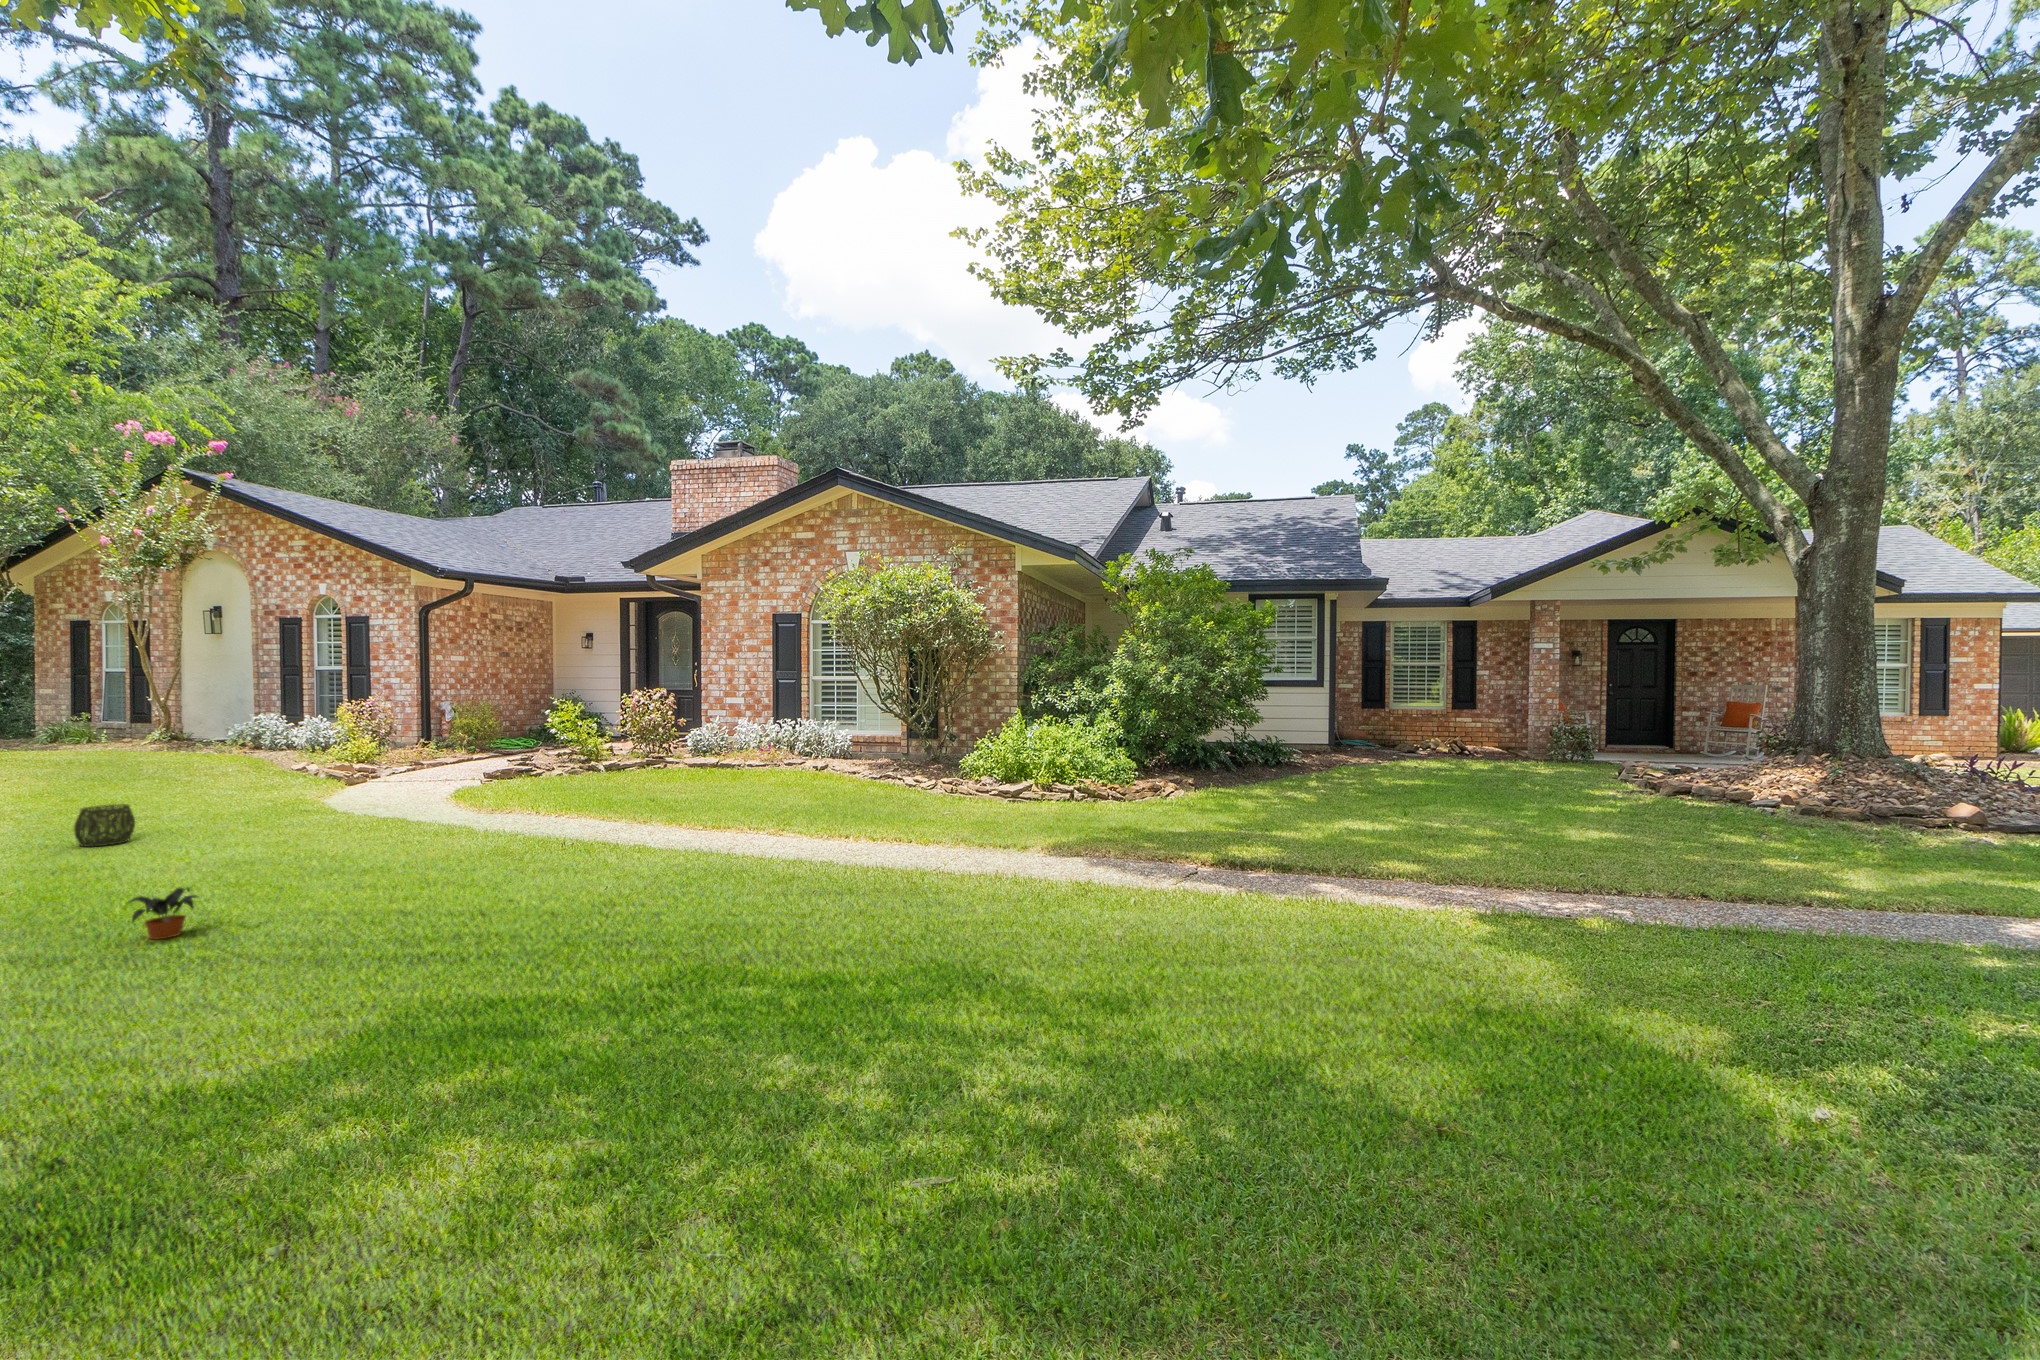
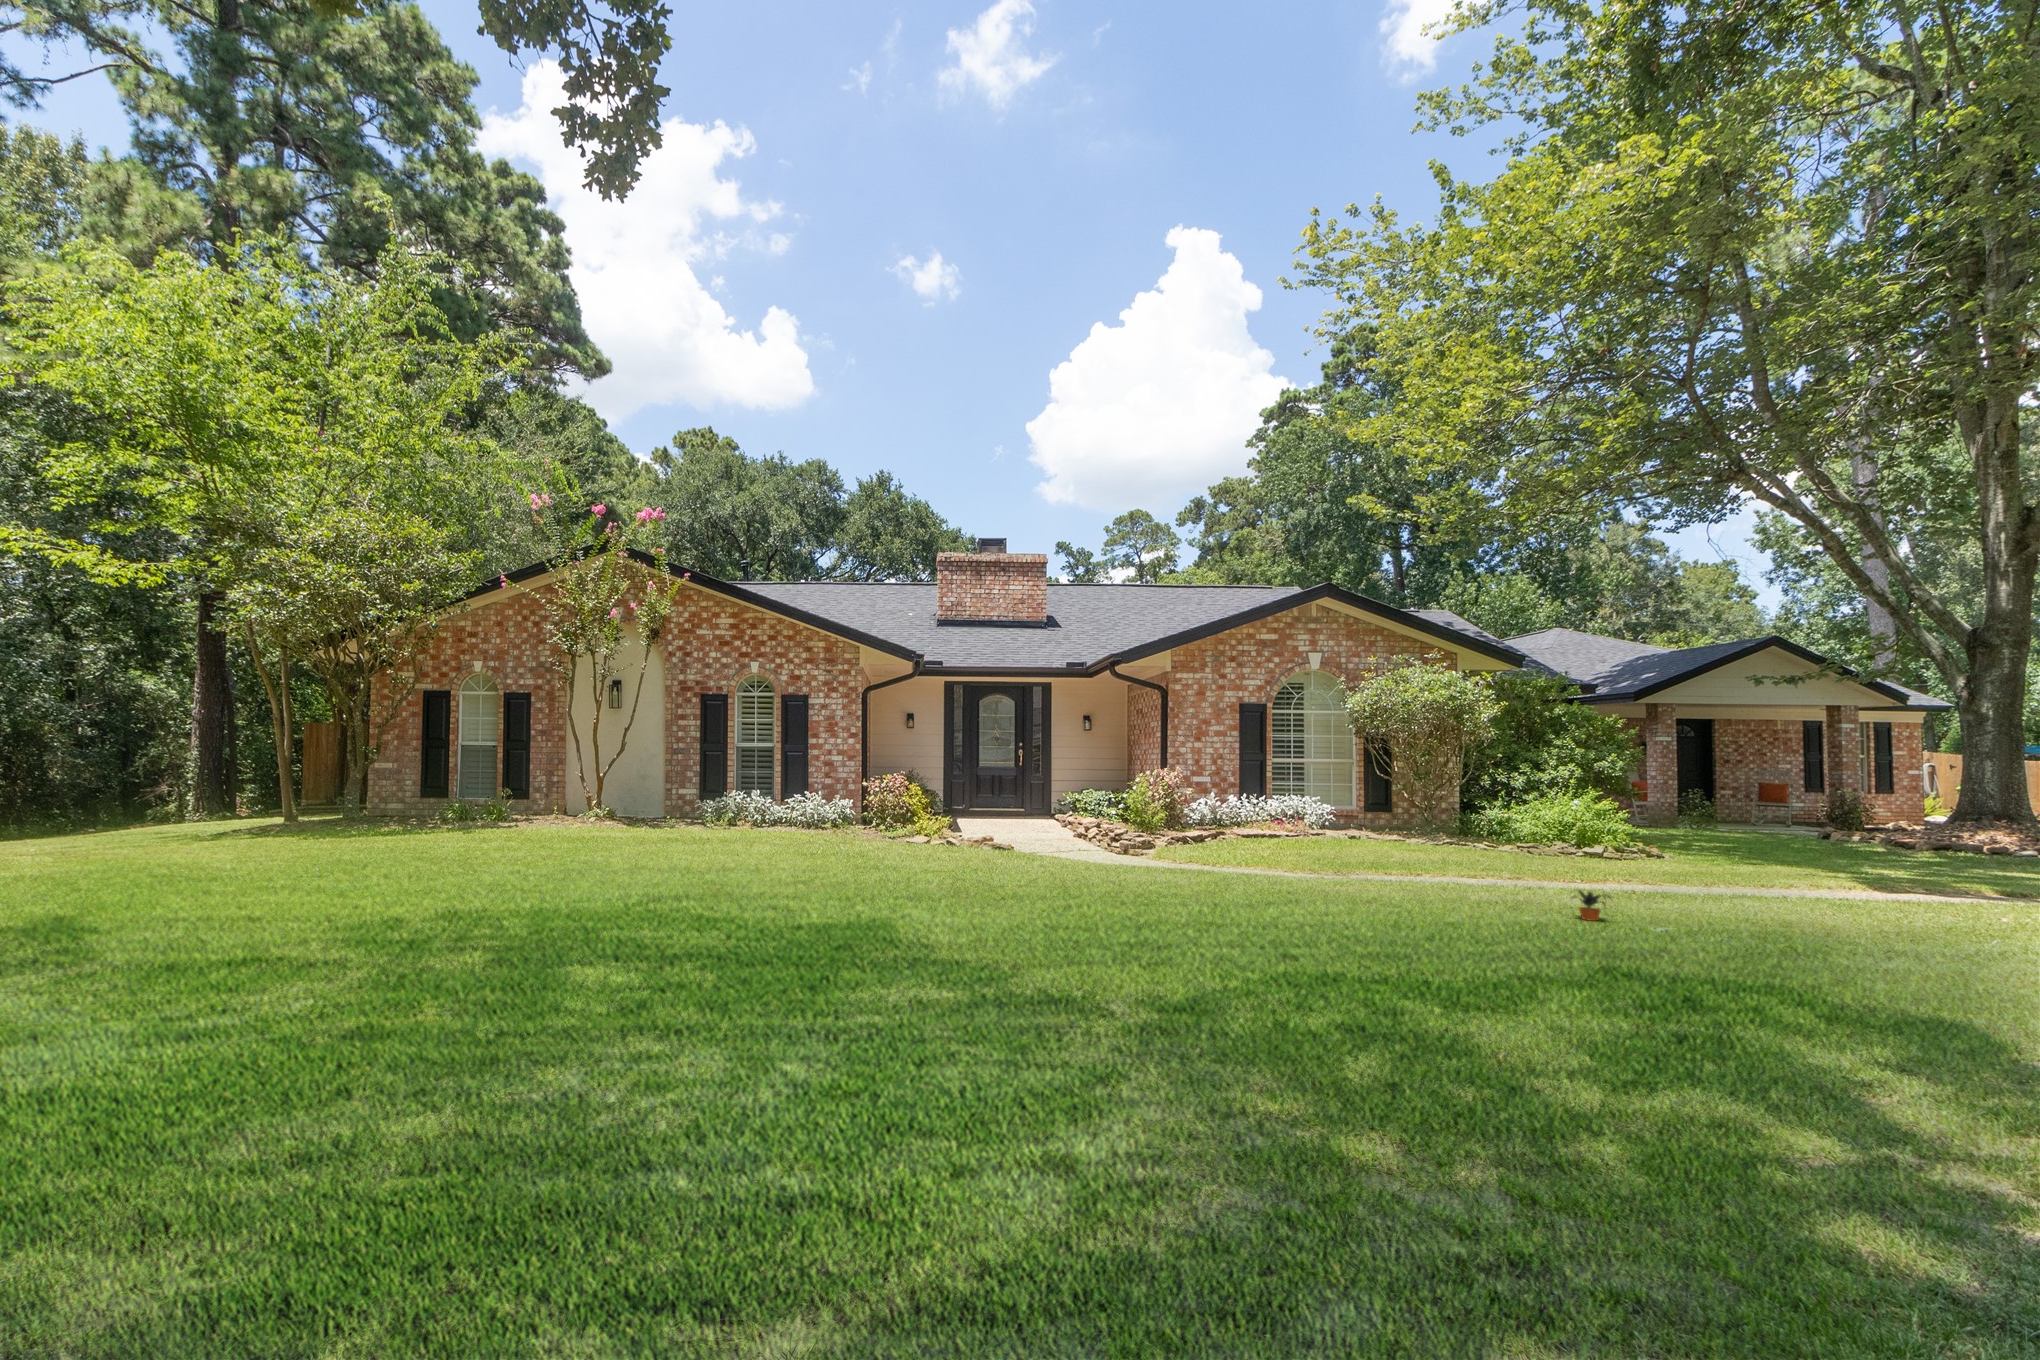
woven basket: present [74,804,135,847] -> none [1156,853,1191,886]

